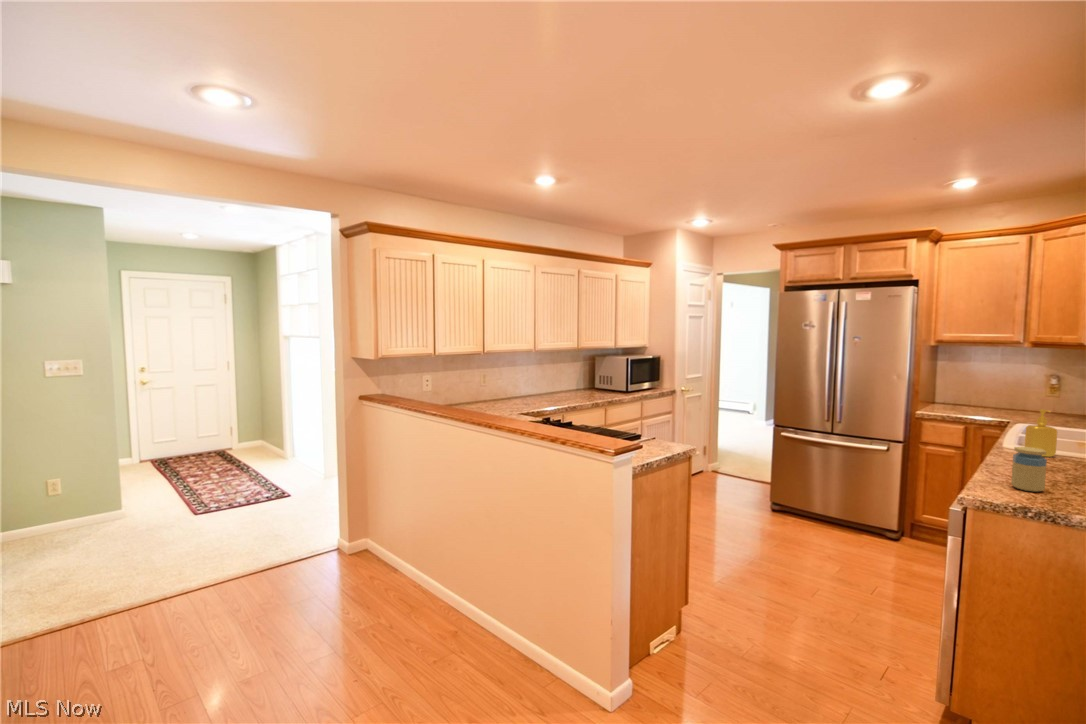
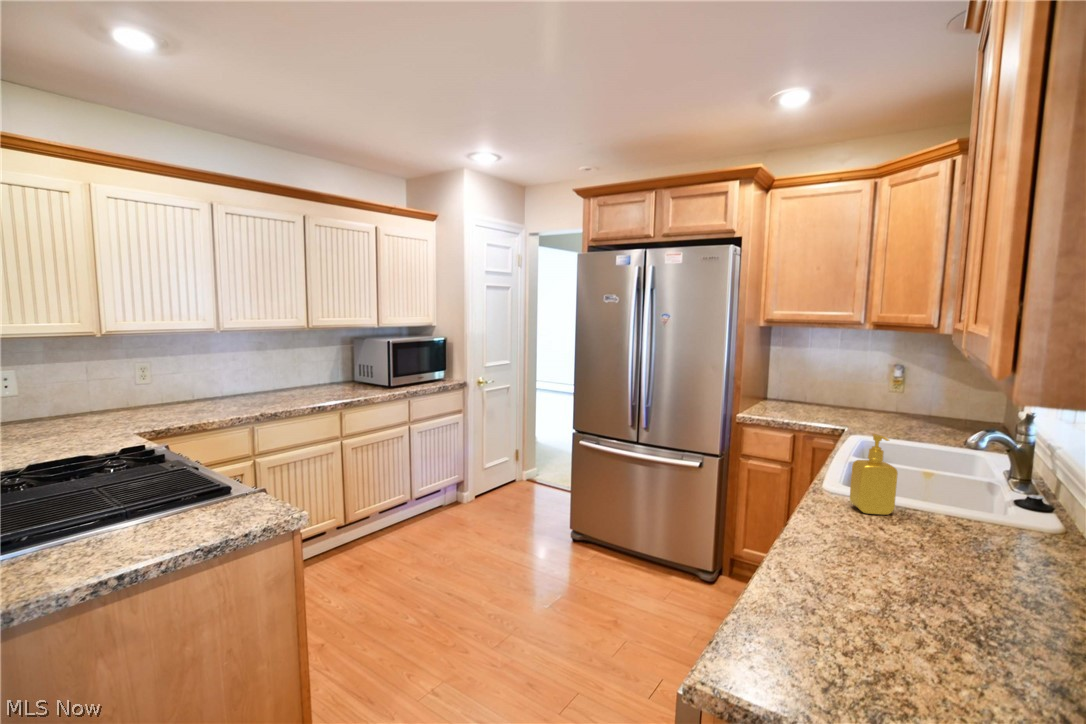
jar: present [1011,447,1047,492] -> none [803,552,872,668]

